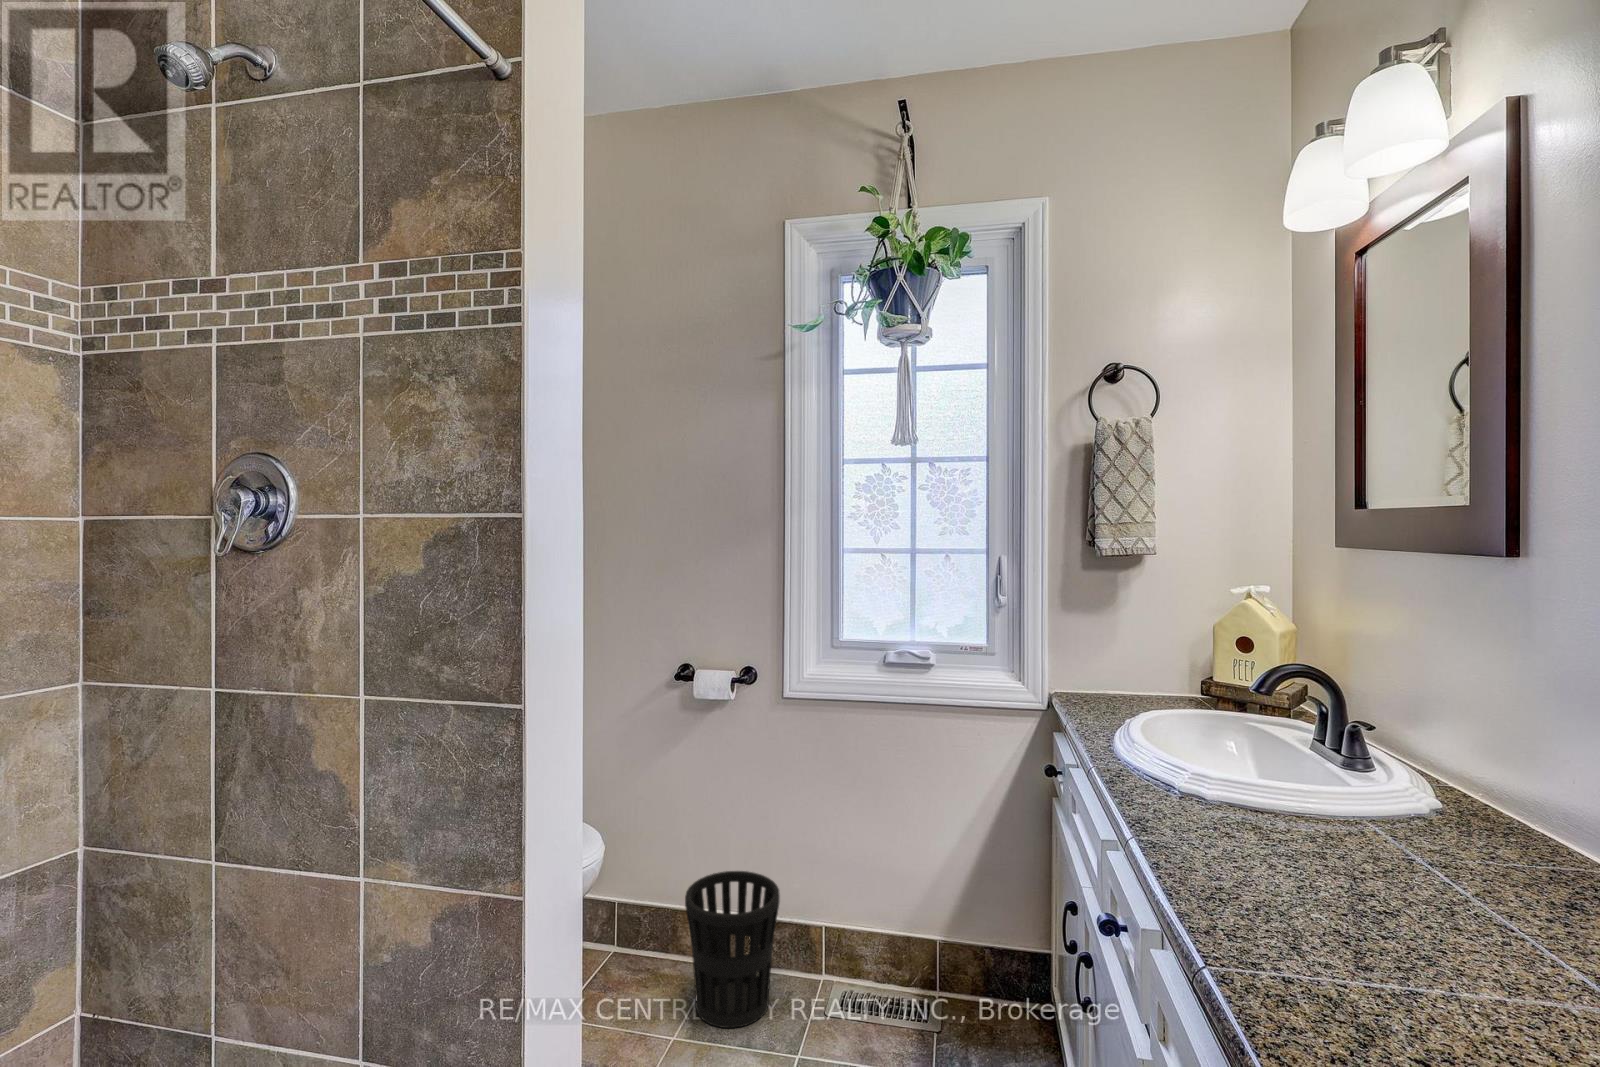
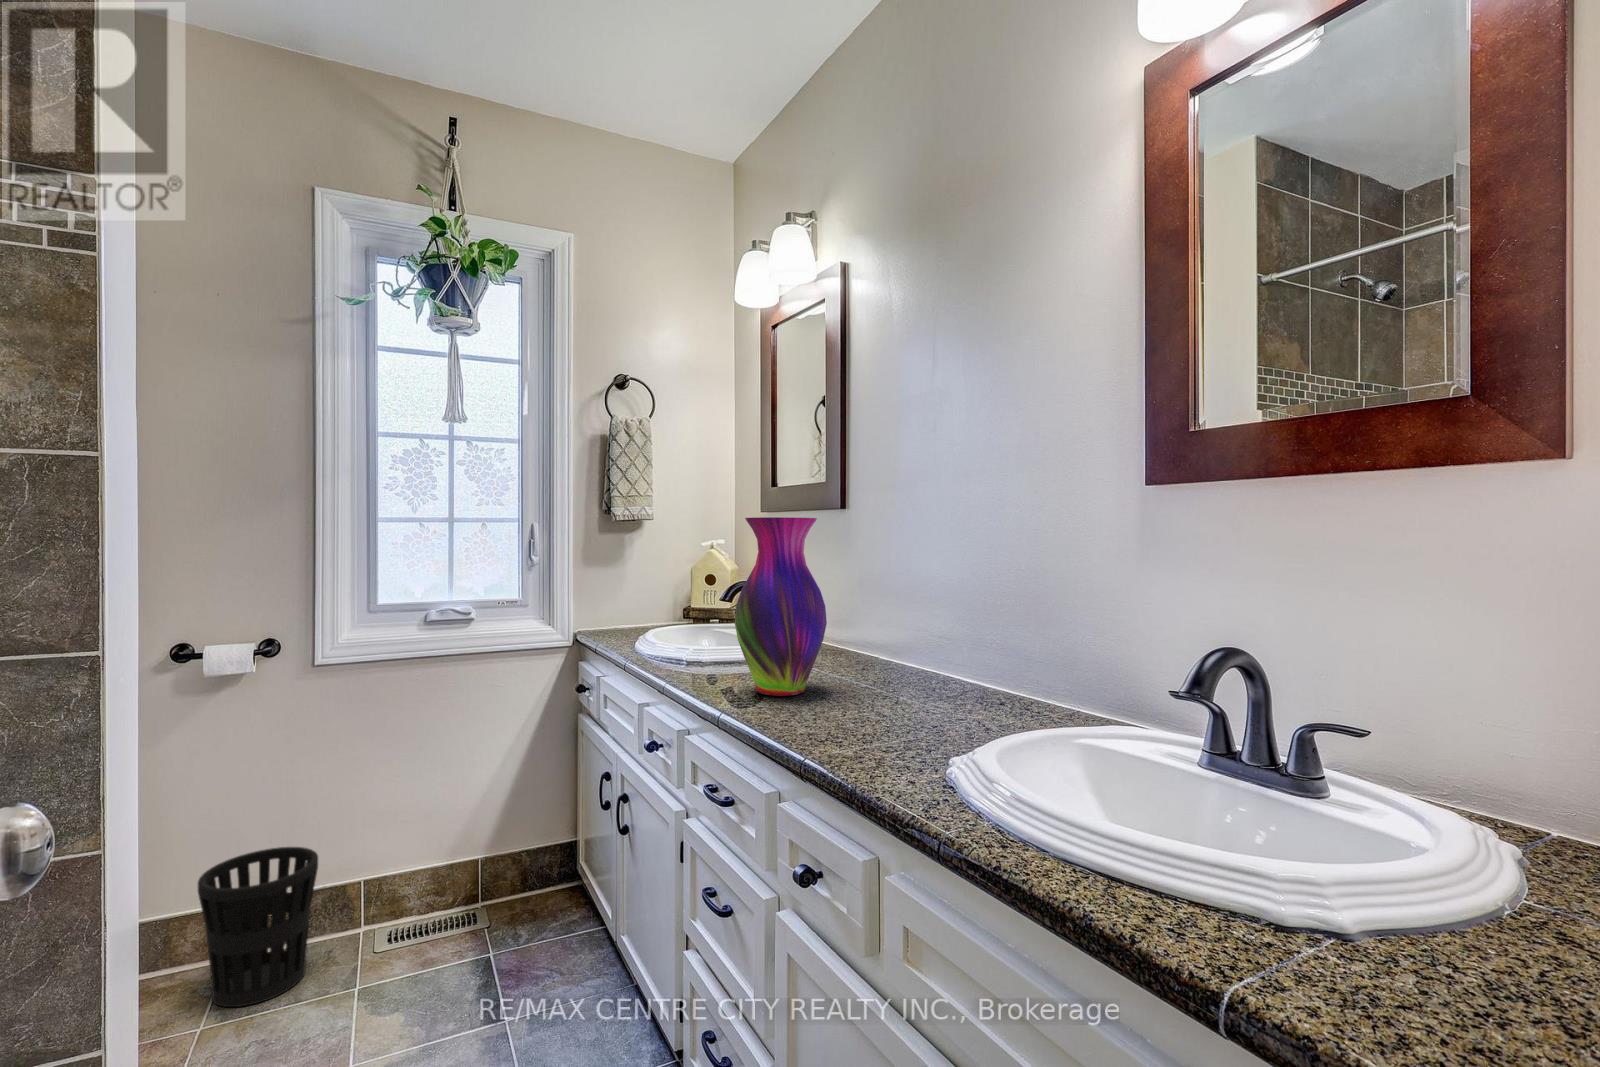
vase: none [1249,593,1469,951] -> present [735,517,827,696]

